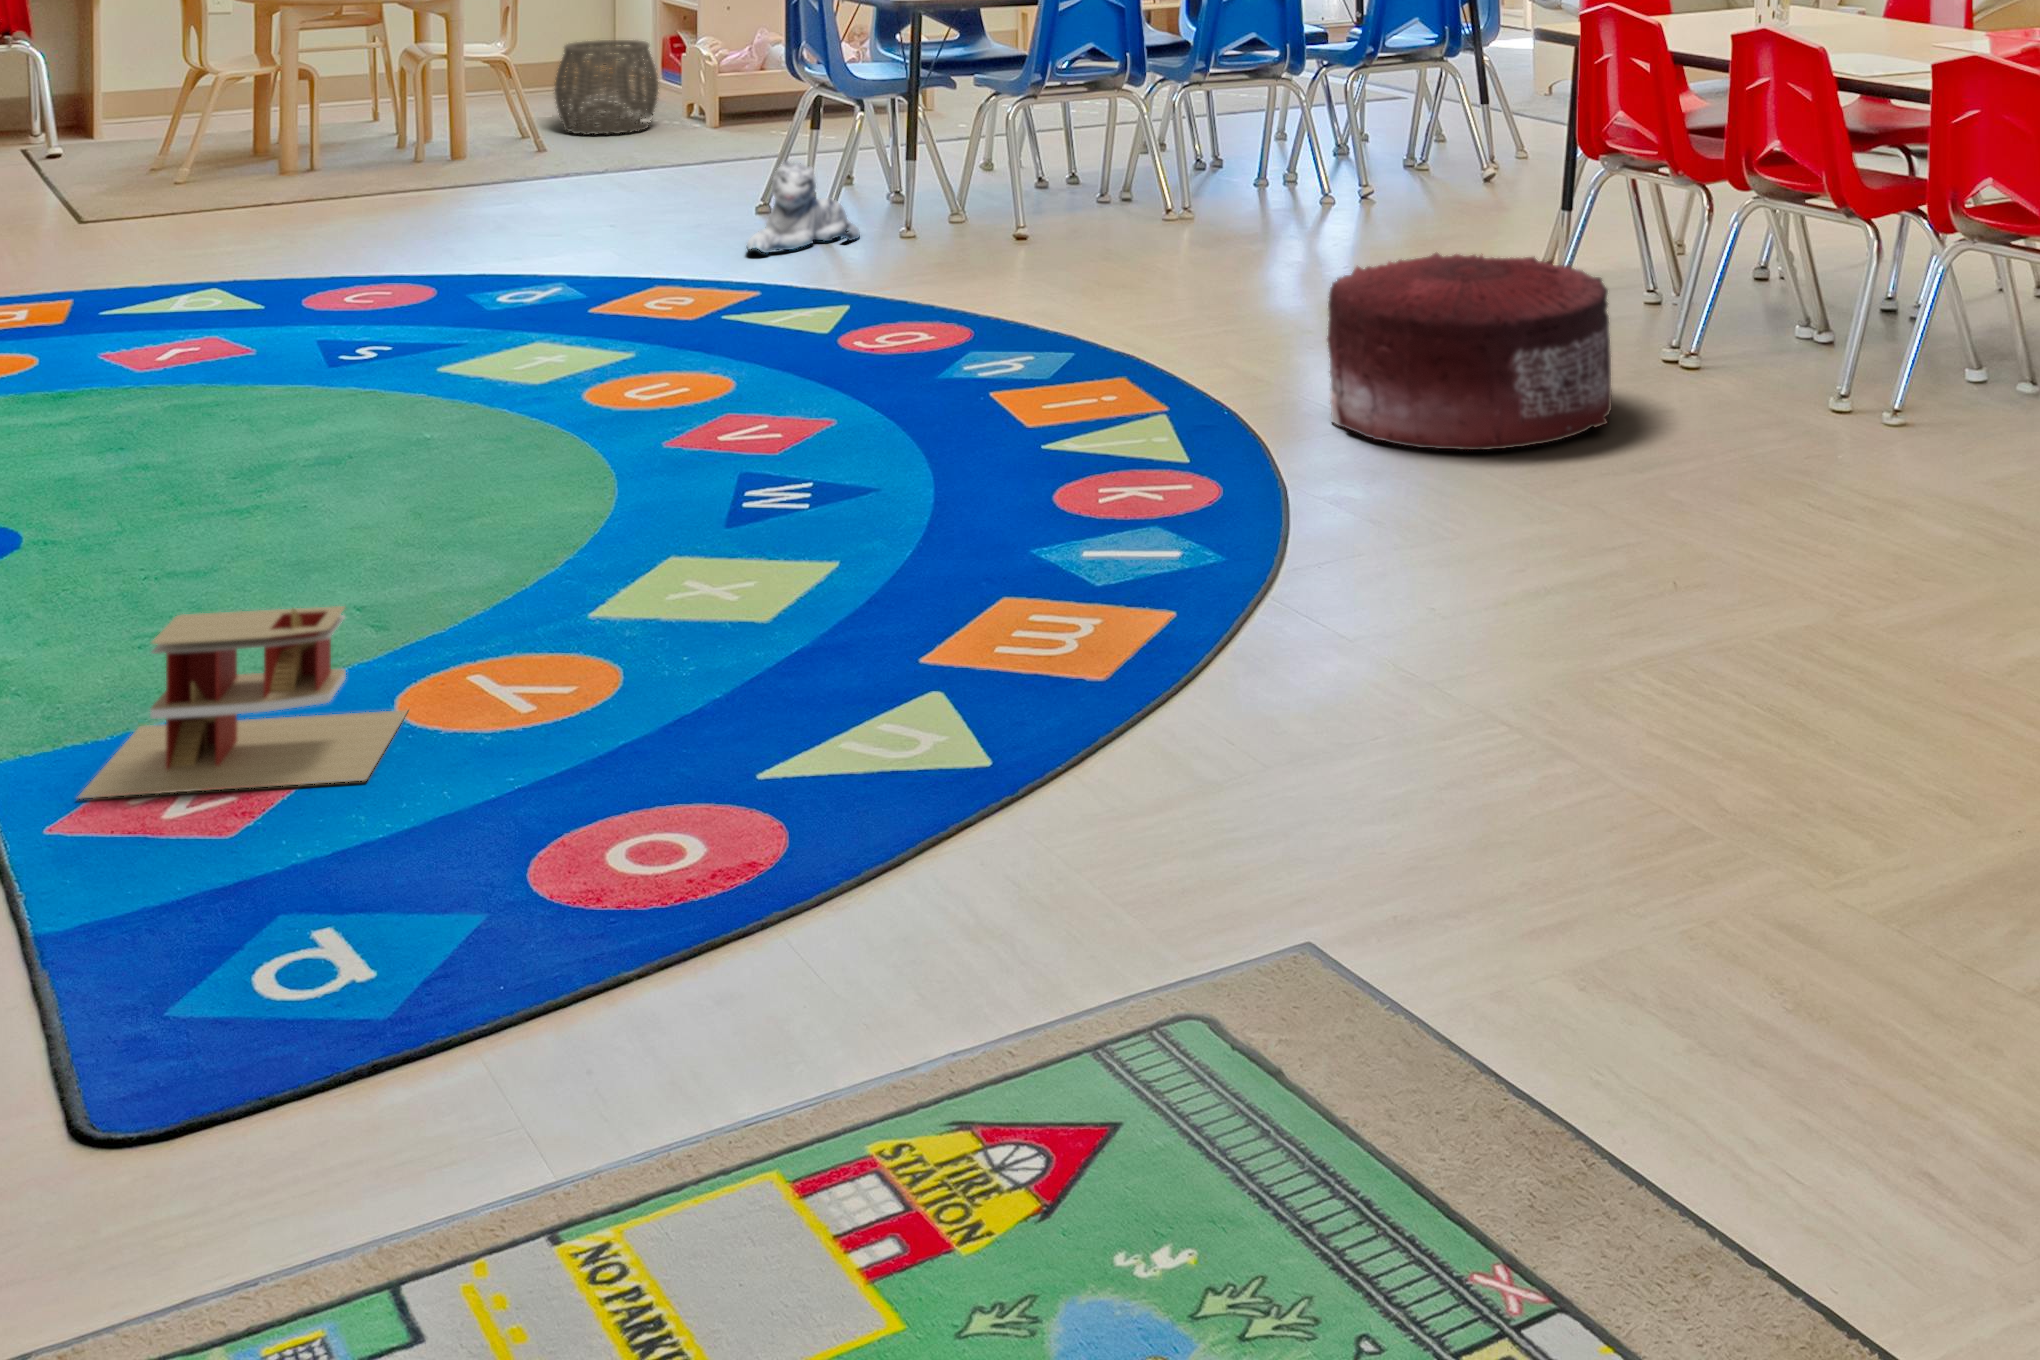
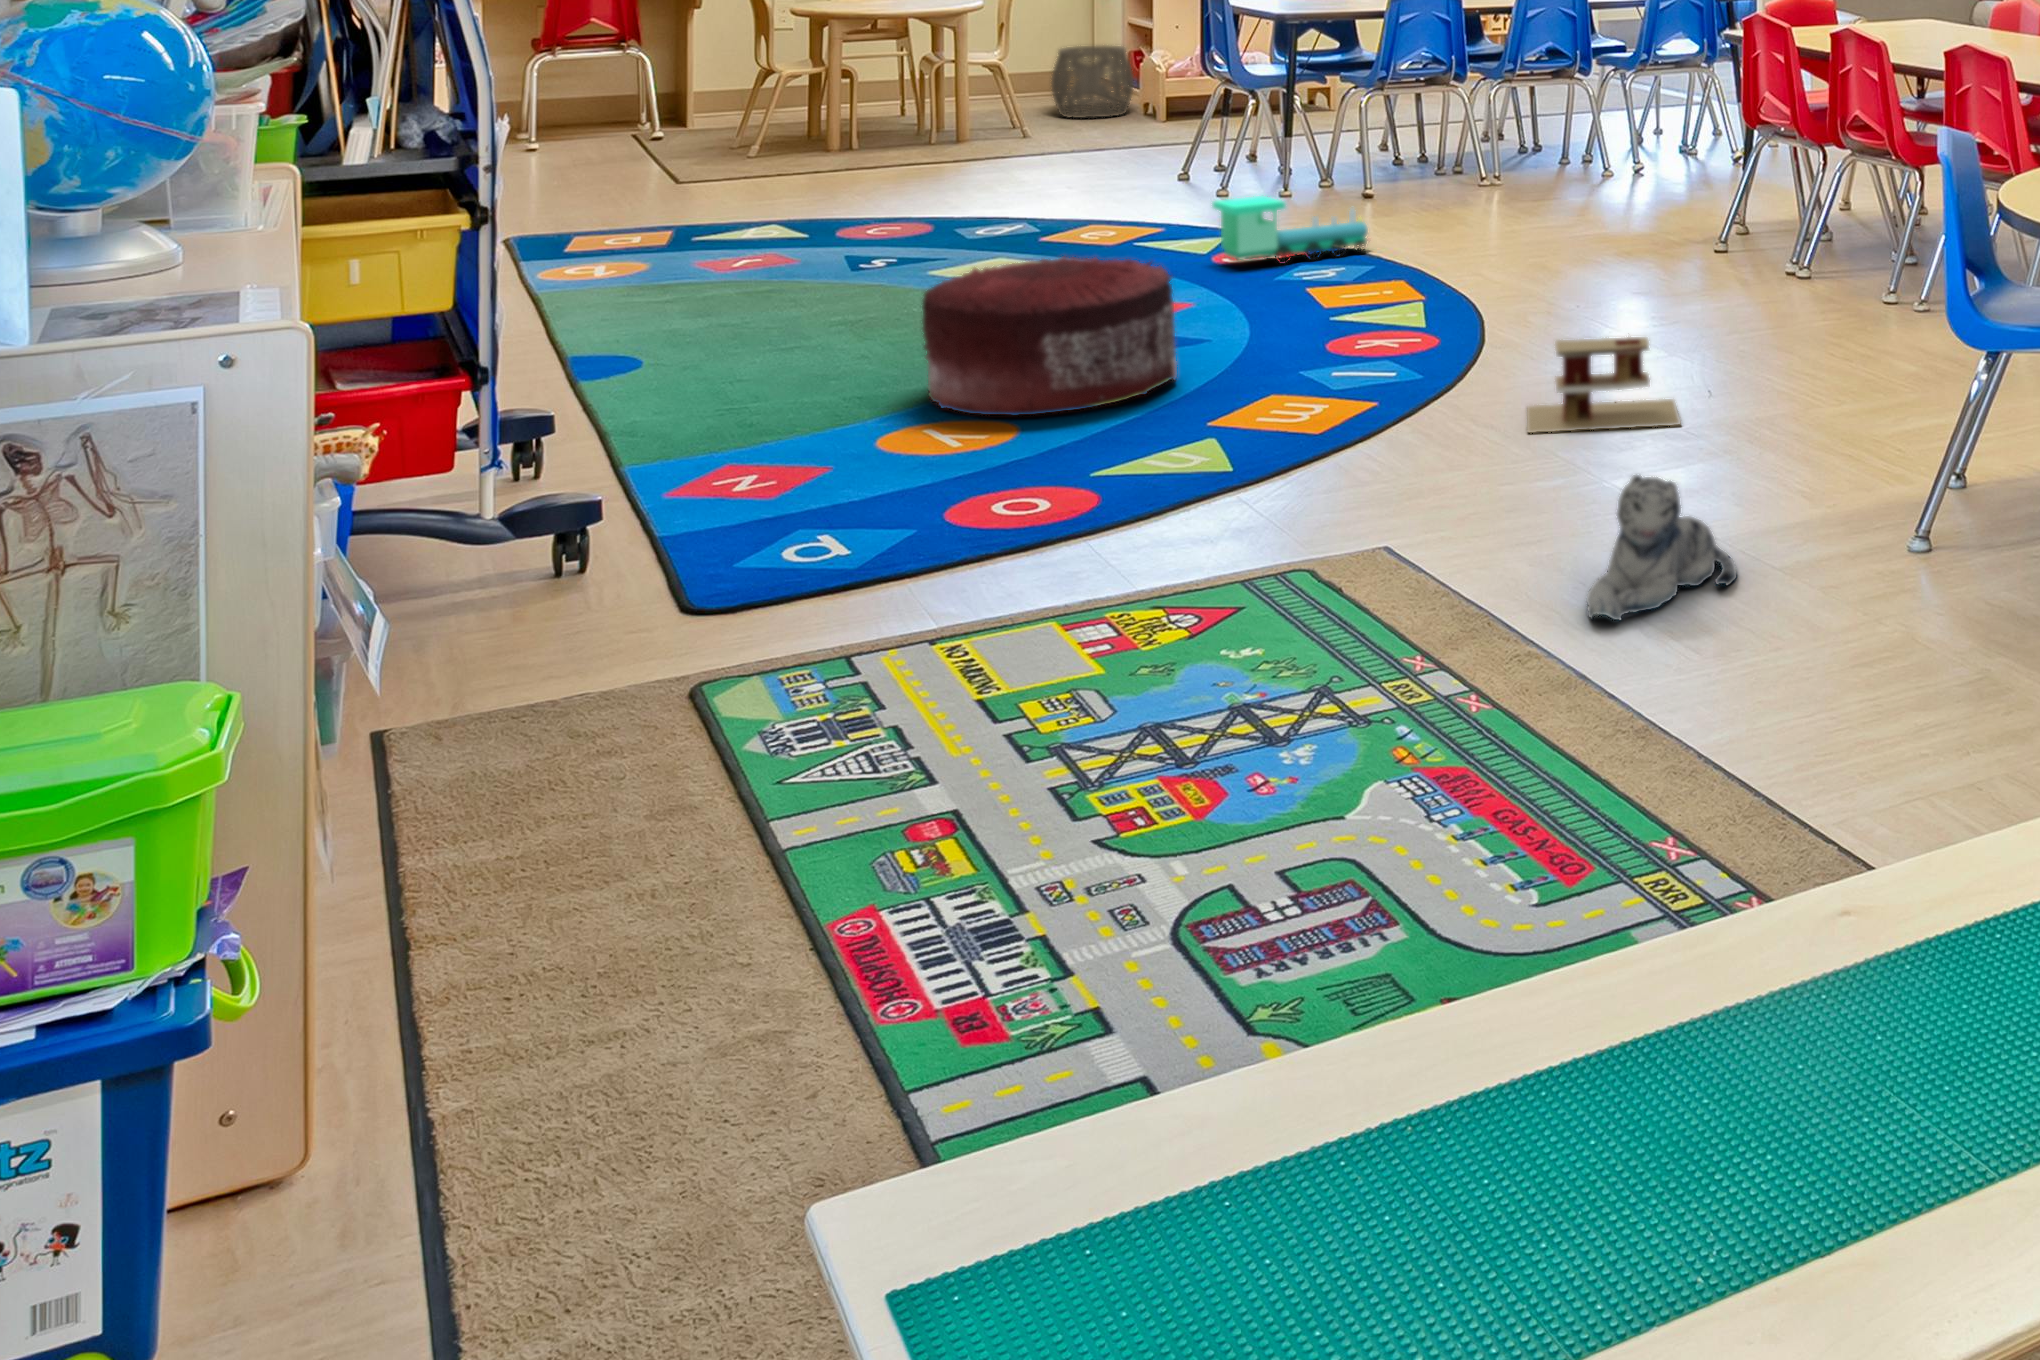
plush toy: present [747,162,860,253] -> present [1587,474,1737,620]
pouf: present [1327,253,1612,450] -> present [922,257,1177,416]
toy train: none [827,263,1041,363] -> present [1212,196,1368,262]
toy house: present [78,606,407,798] -> present [1527,337,1680,433]

